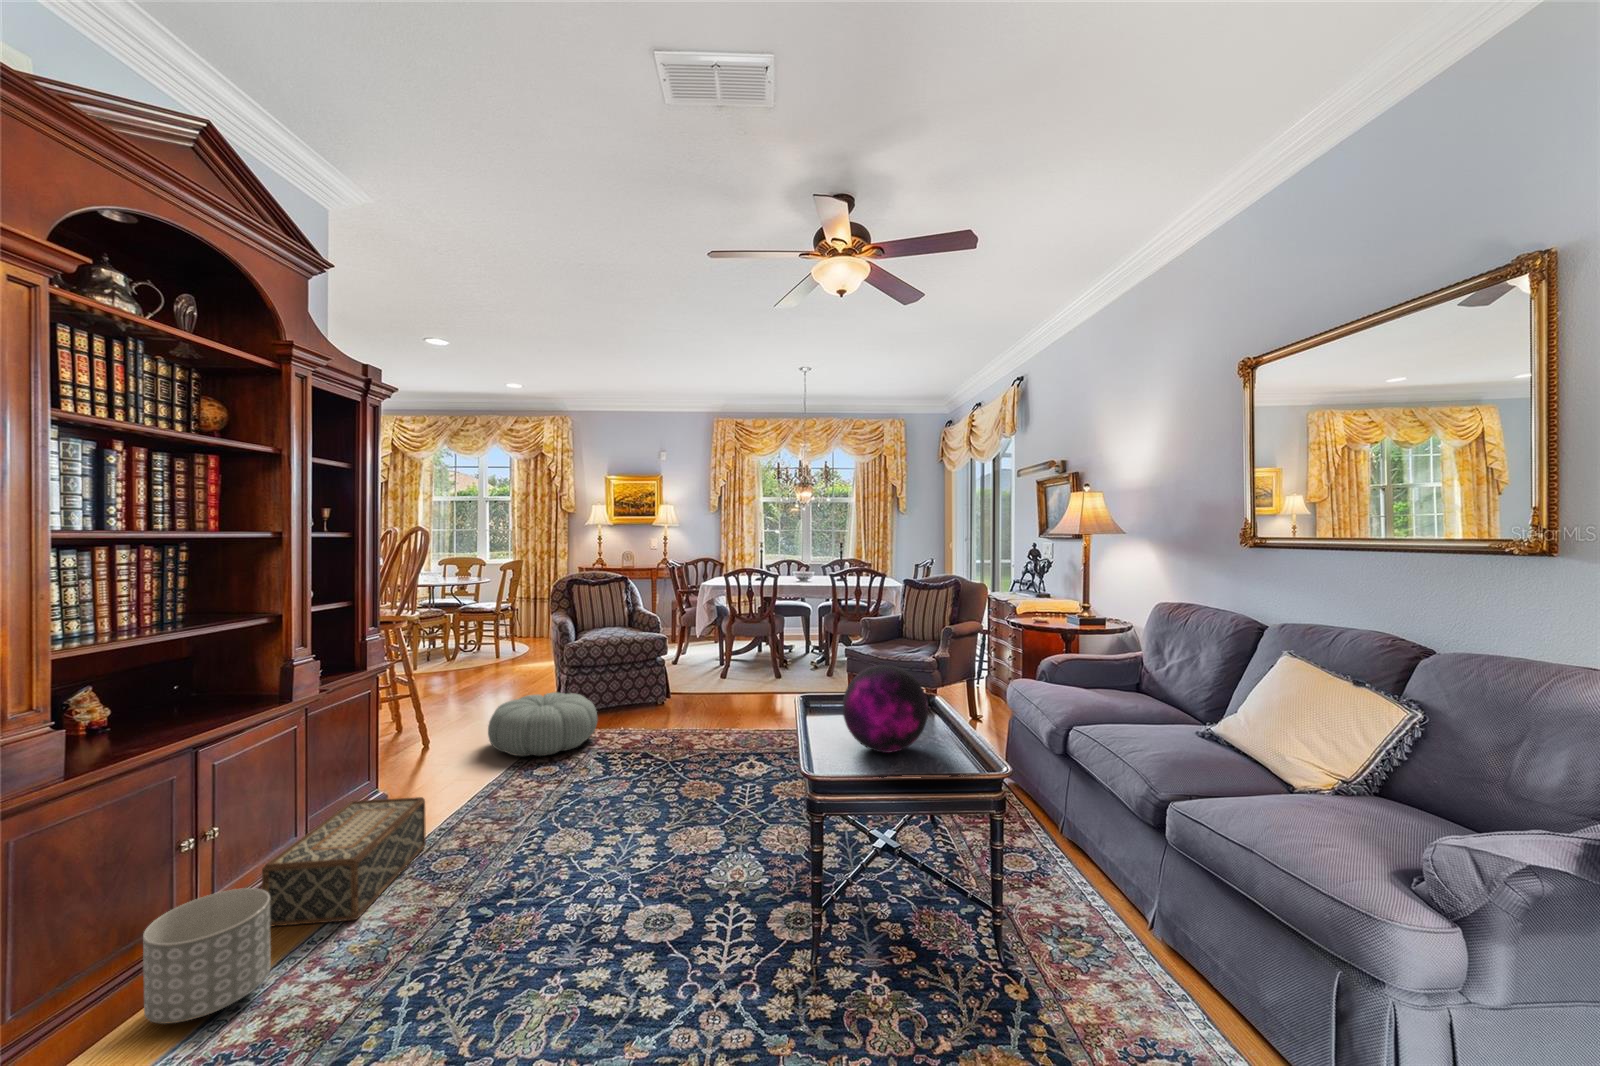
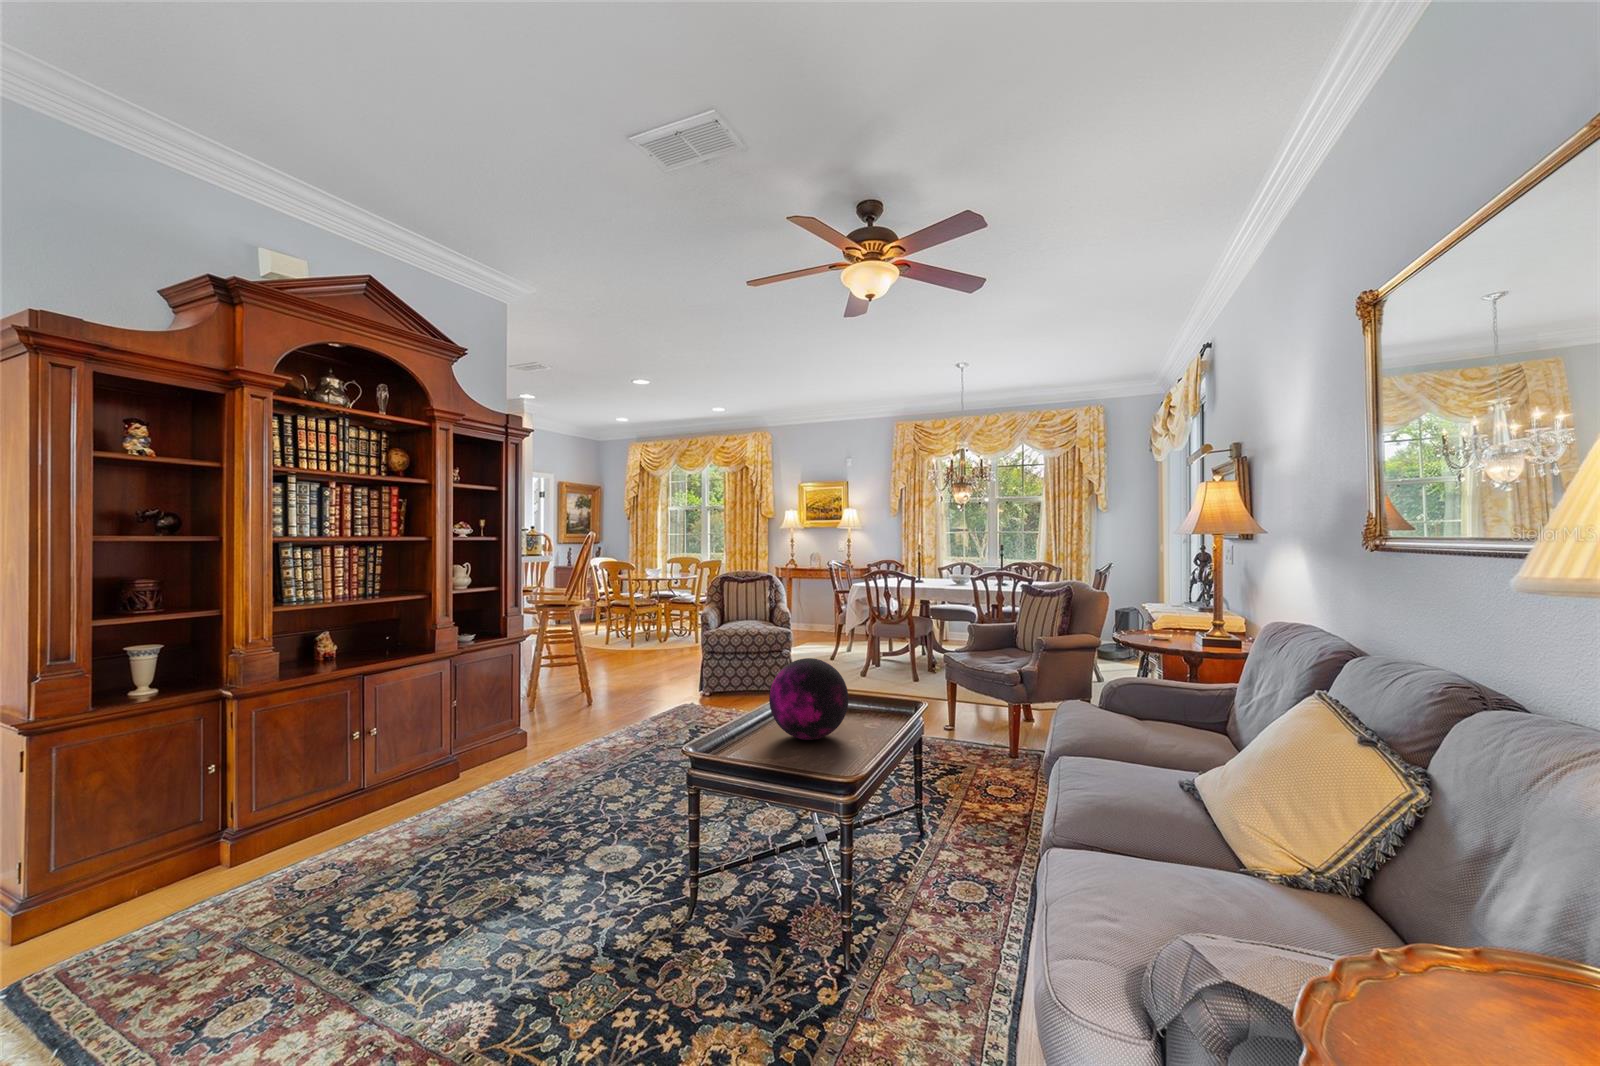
pouf: present [488,692,598,756] -> none [622,671,708,721]
woven basket: present [262,797,426,926] -> none [409,729,529,806]
planter: present [143,888,271,1024] -> none [319,767,391,839]

